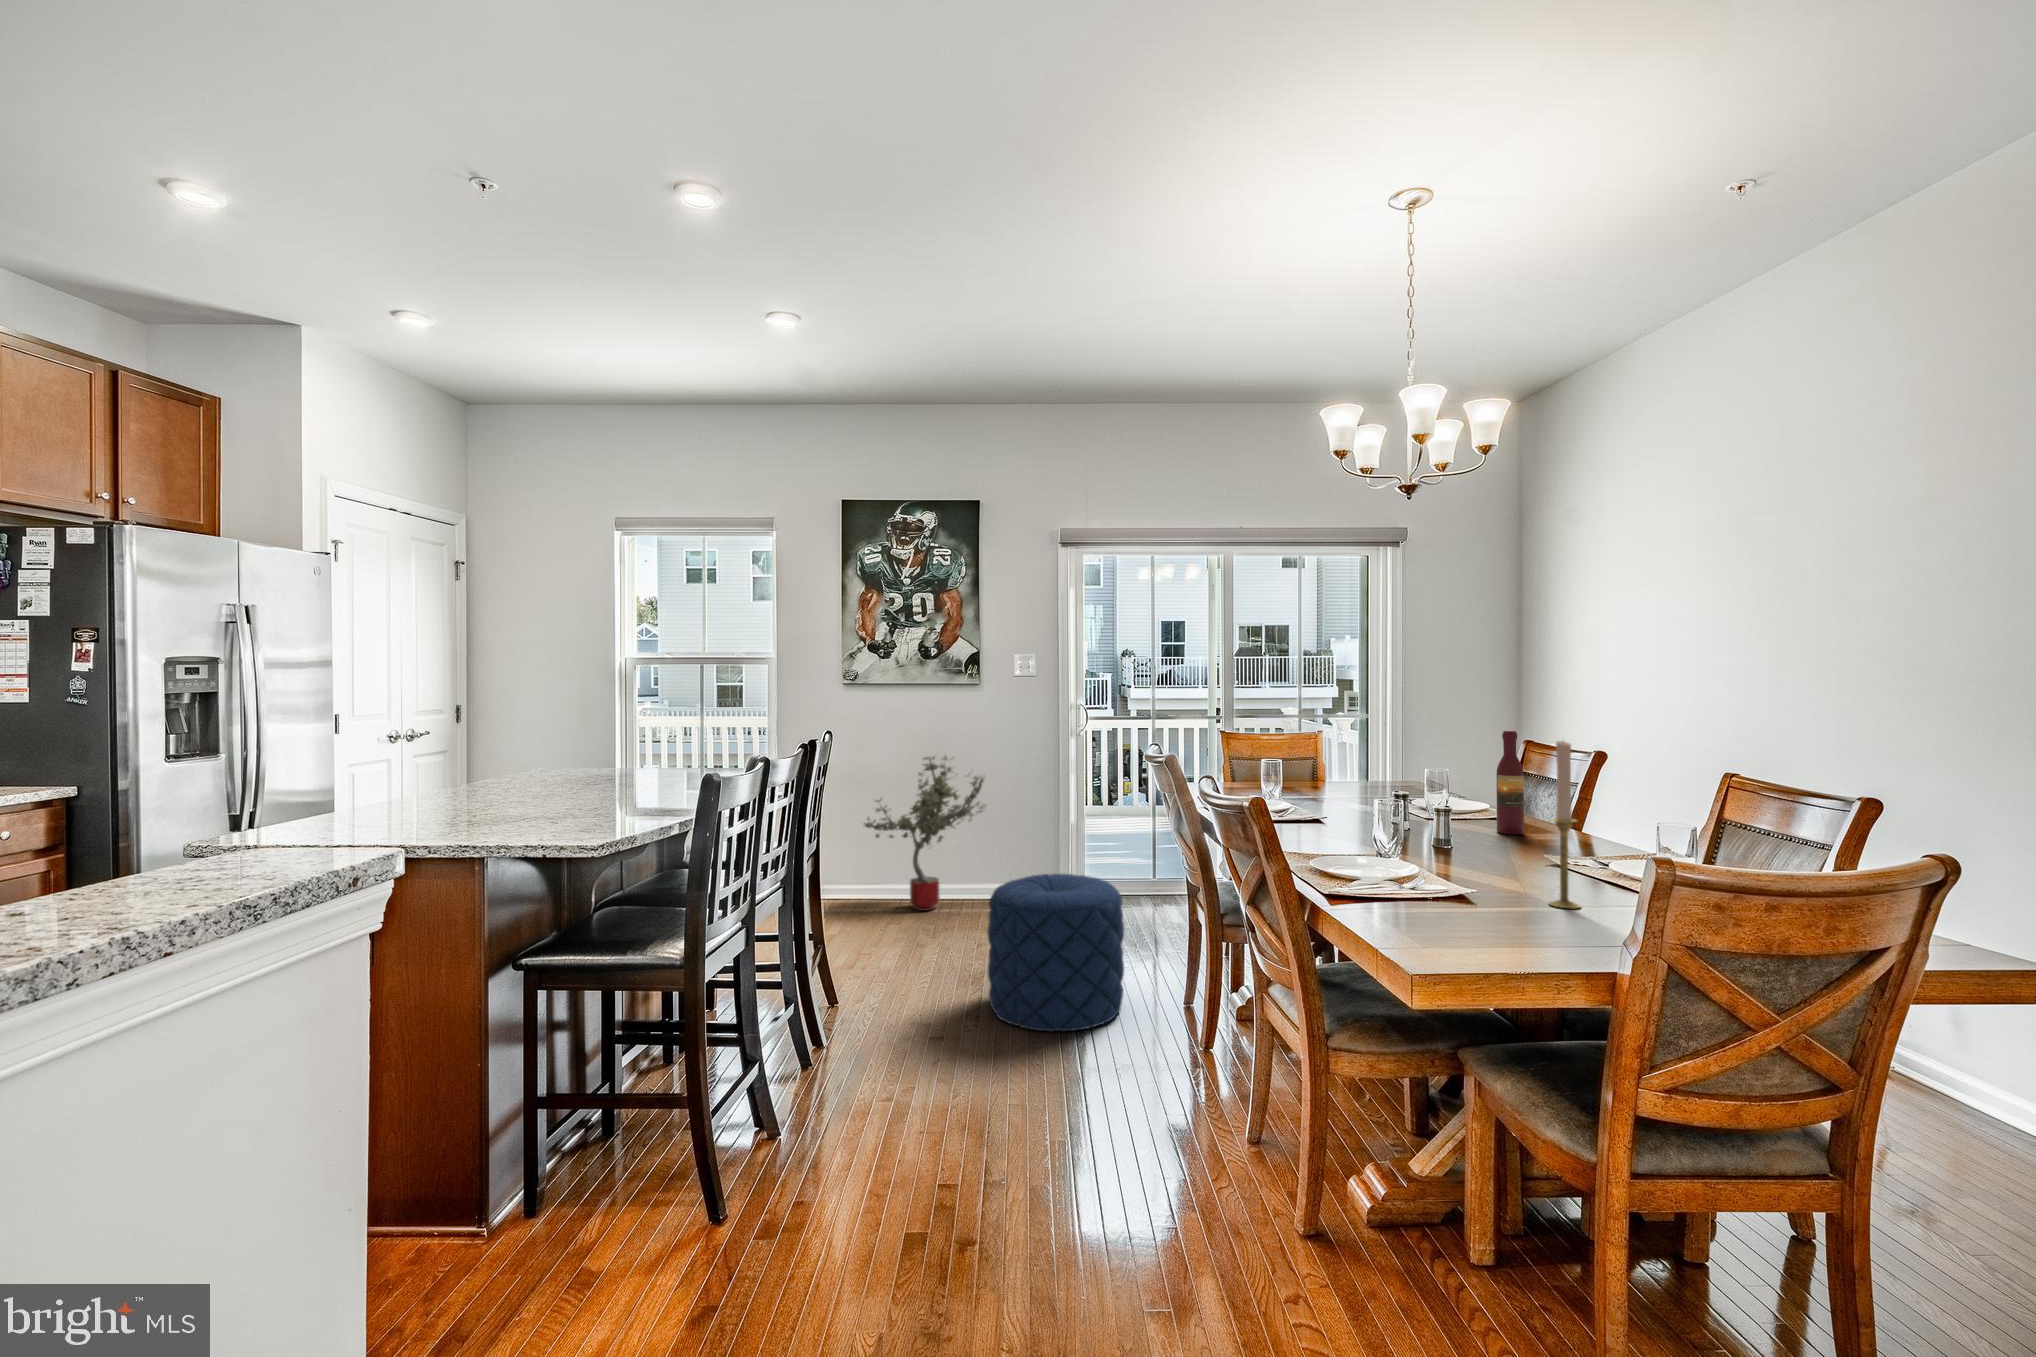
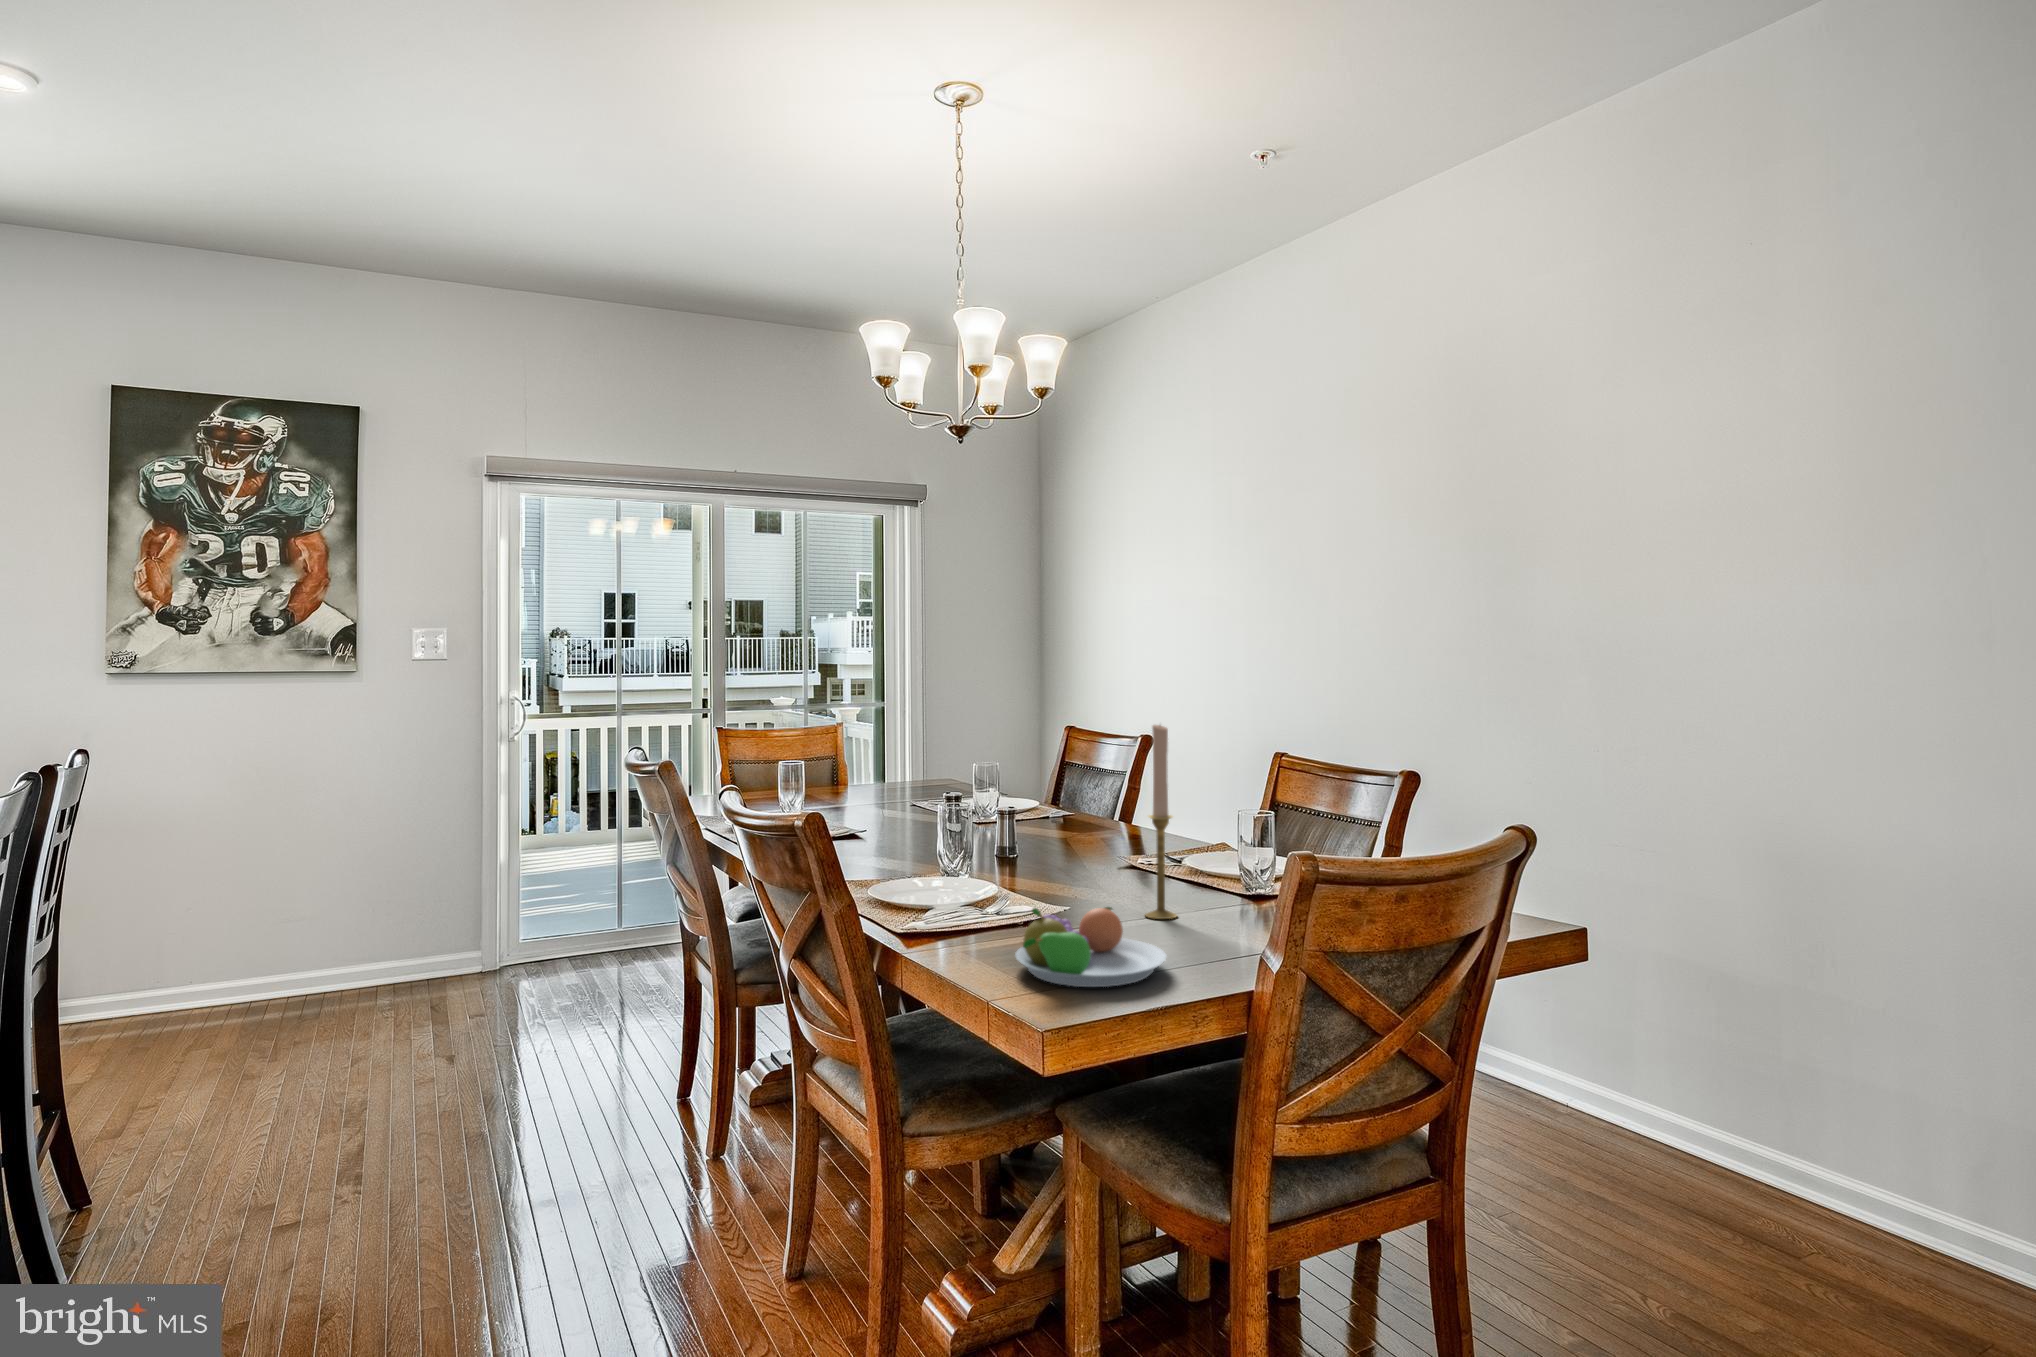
wine bottle: present [1496,730,1524,835] -> none [1061,719,1089,838]
potted tree: present [864,756,985,911] -> none [143,780,374,1022]
pouf: present [987,874,1124,1031] -> none [381,942,598,1179]
fruit bowl: none [1412,884,1548,953] -> present [1015,907,1167,987]

